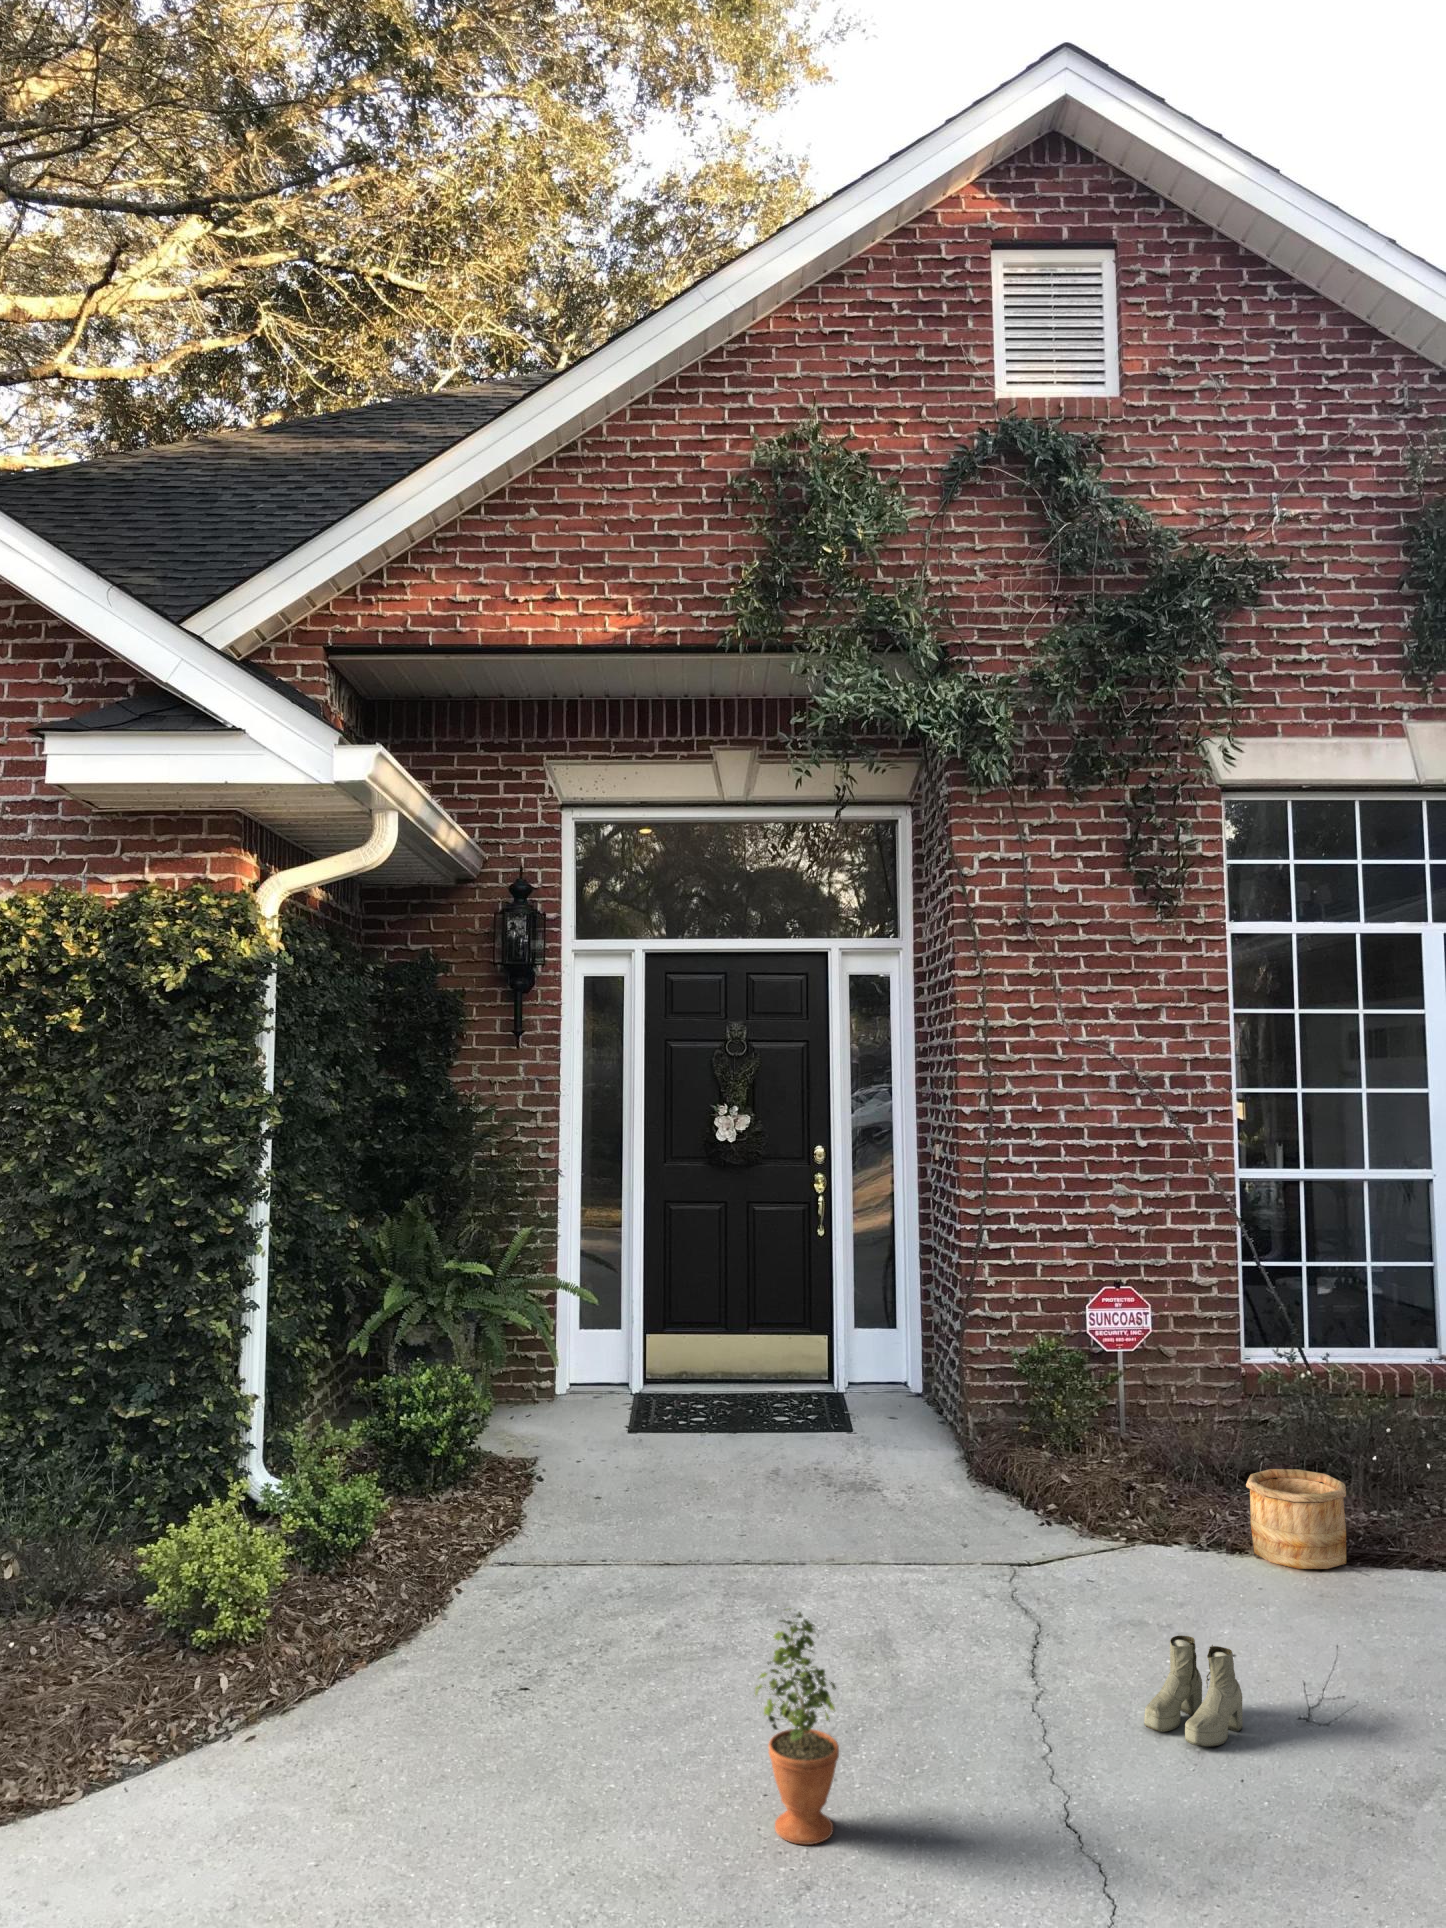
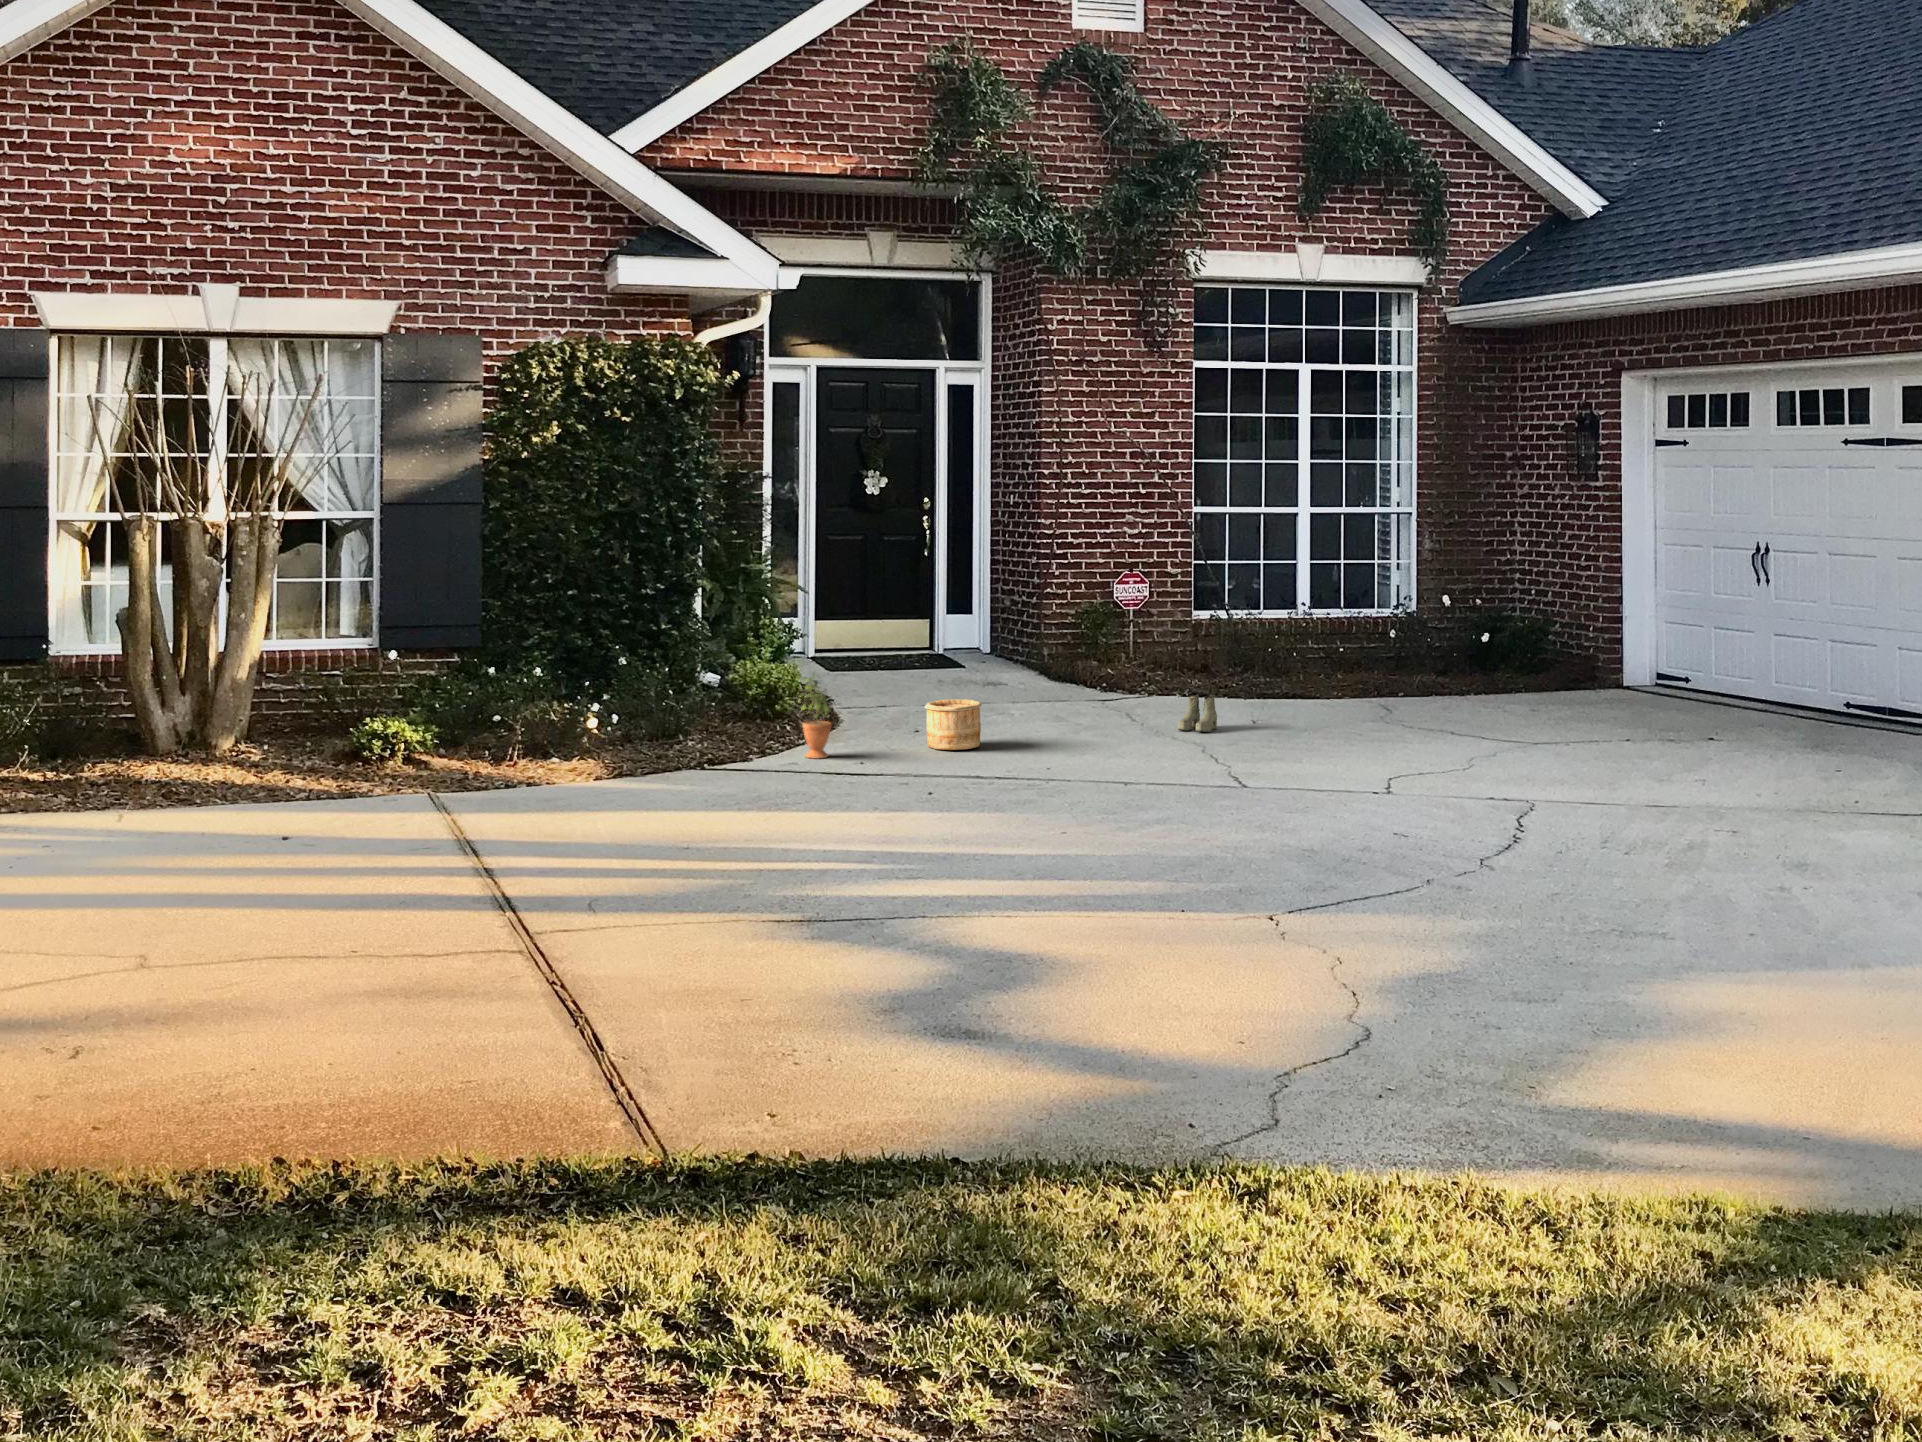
wooden bucket: present [1246,1469,1346,1569] -> present [925,699,981,750]
potted plant: present [755,1612,839,1844] -> present [799,676,831,759]

